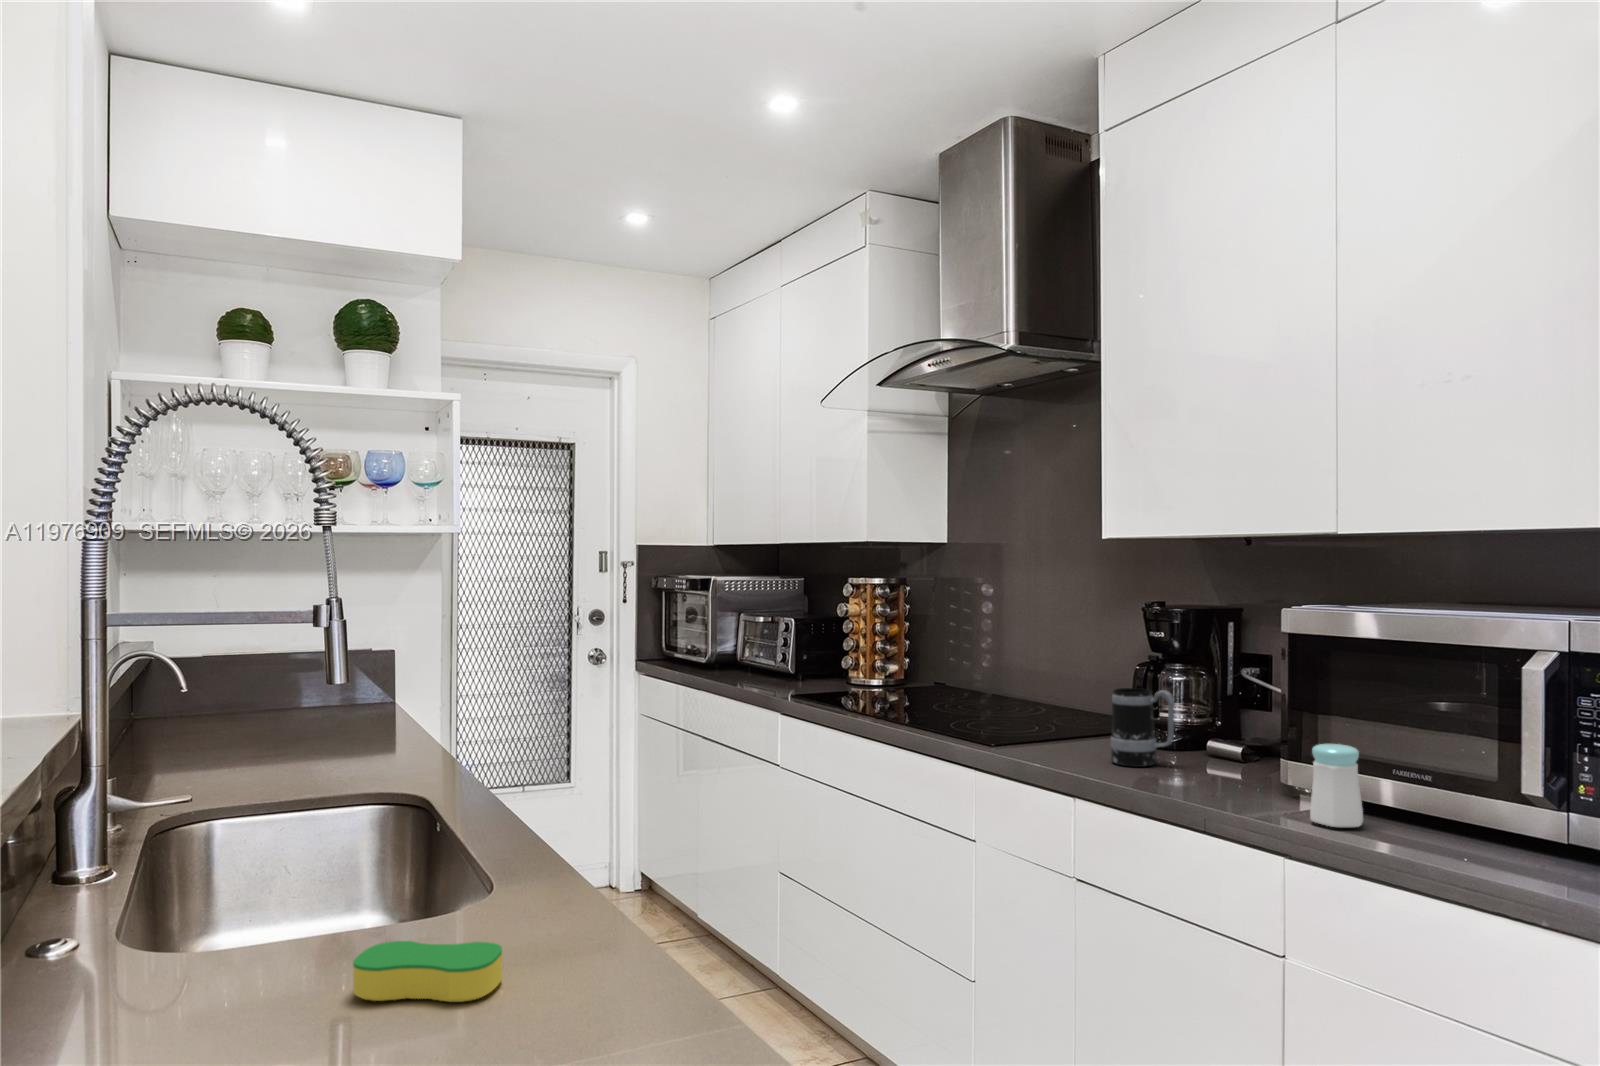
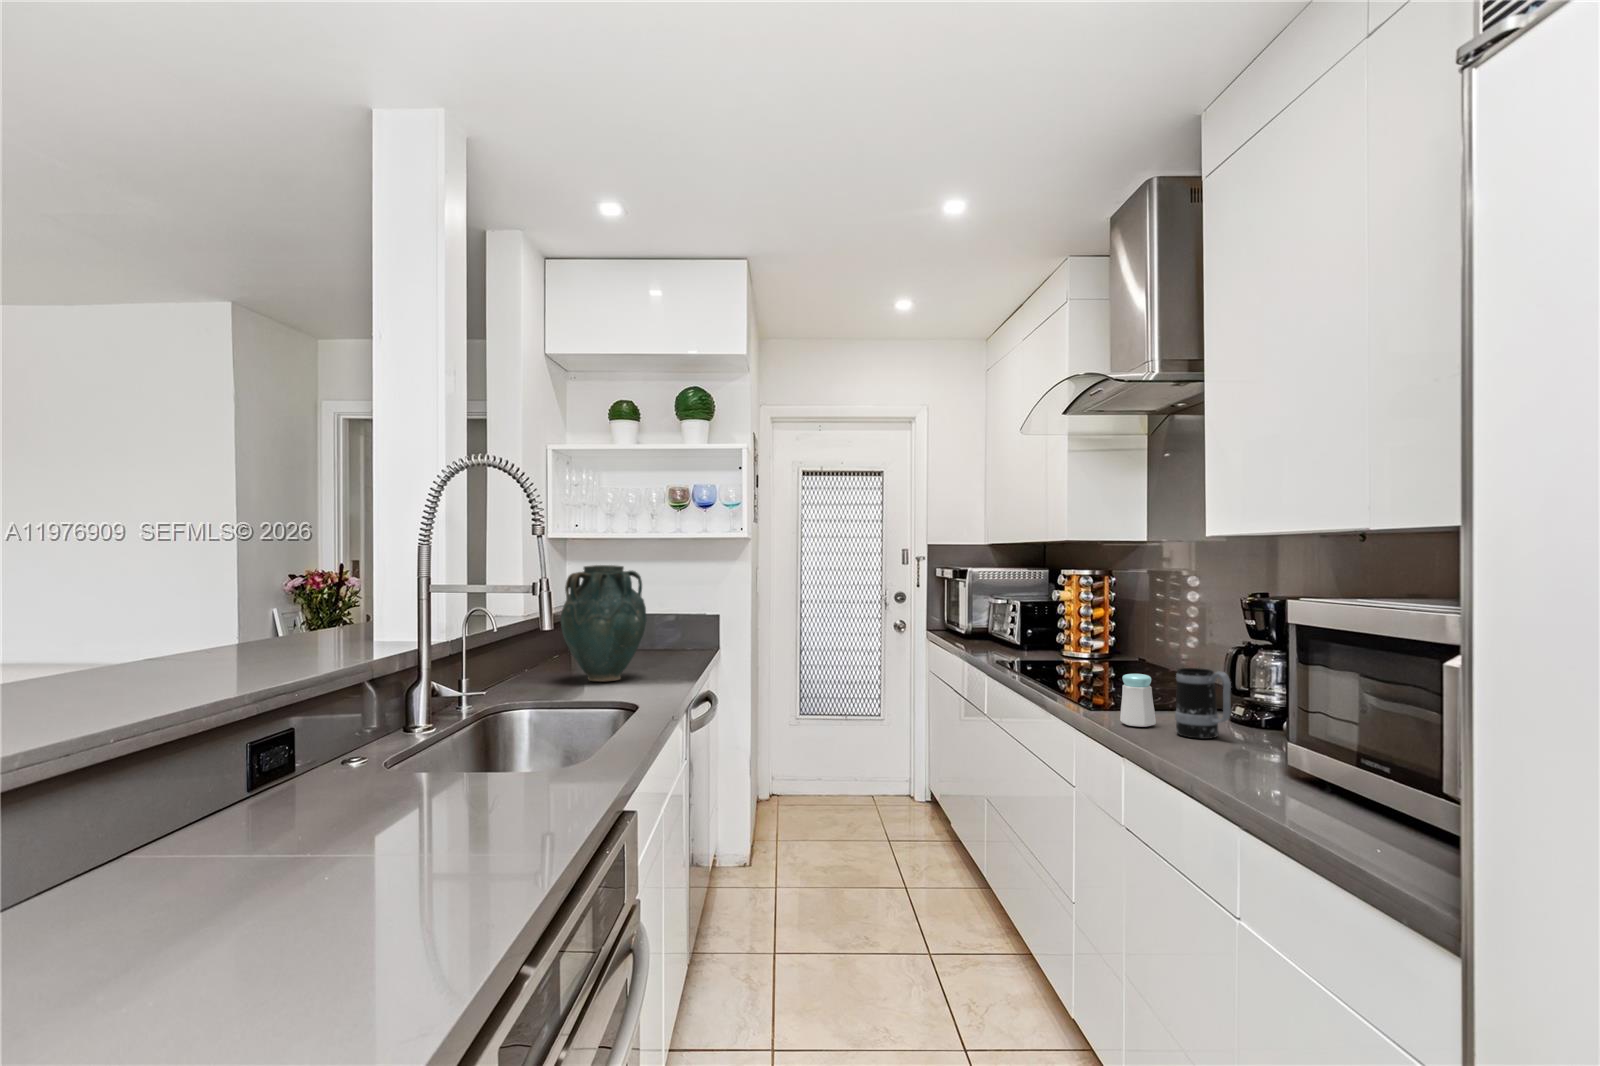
vase: none [223,574,371,762] -> present [560,565,646,681]
salt shaker: present [1310,744,1363,828] -> present [1120,674,1156,727]
sponge: present [353,941,502,1002] -> none [401,775,475,812]

